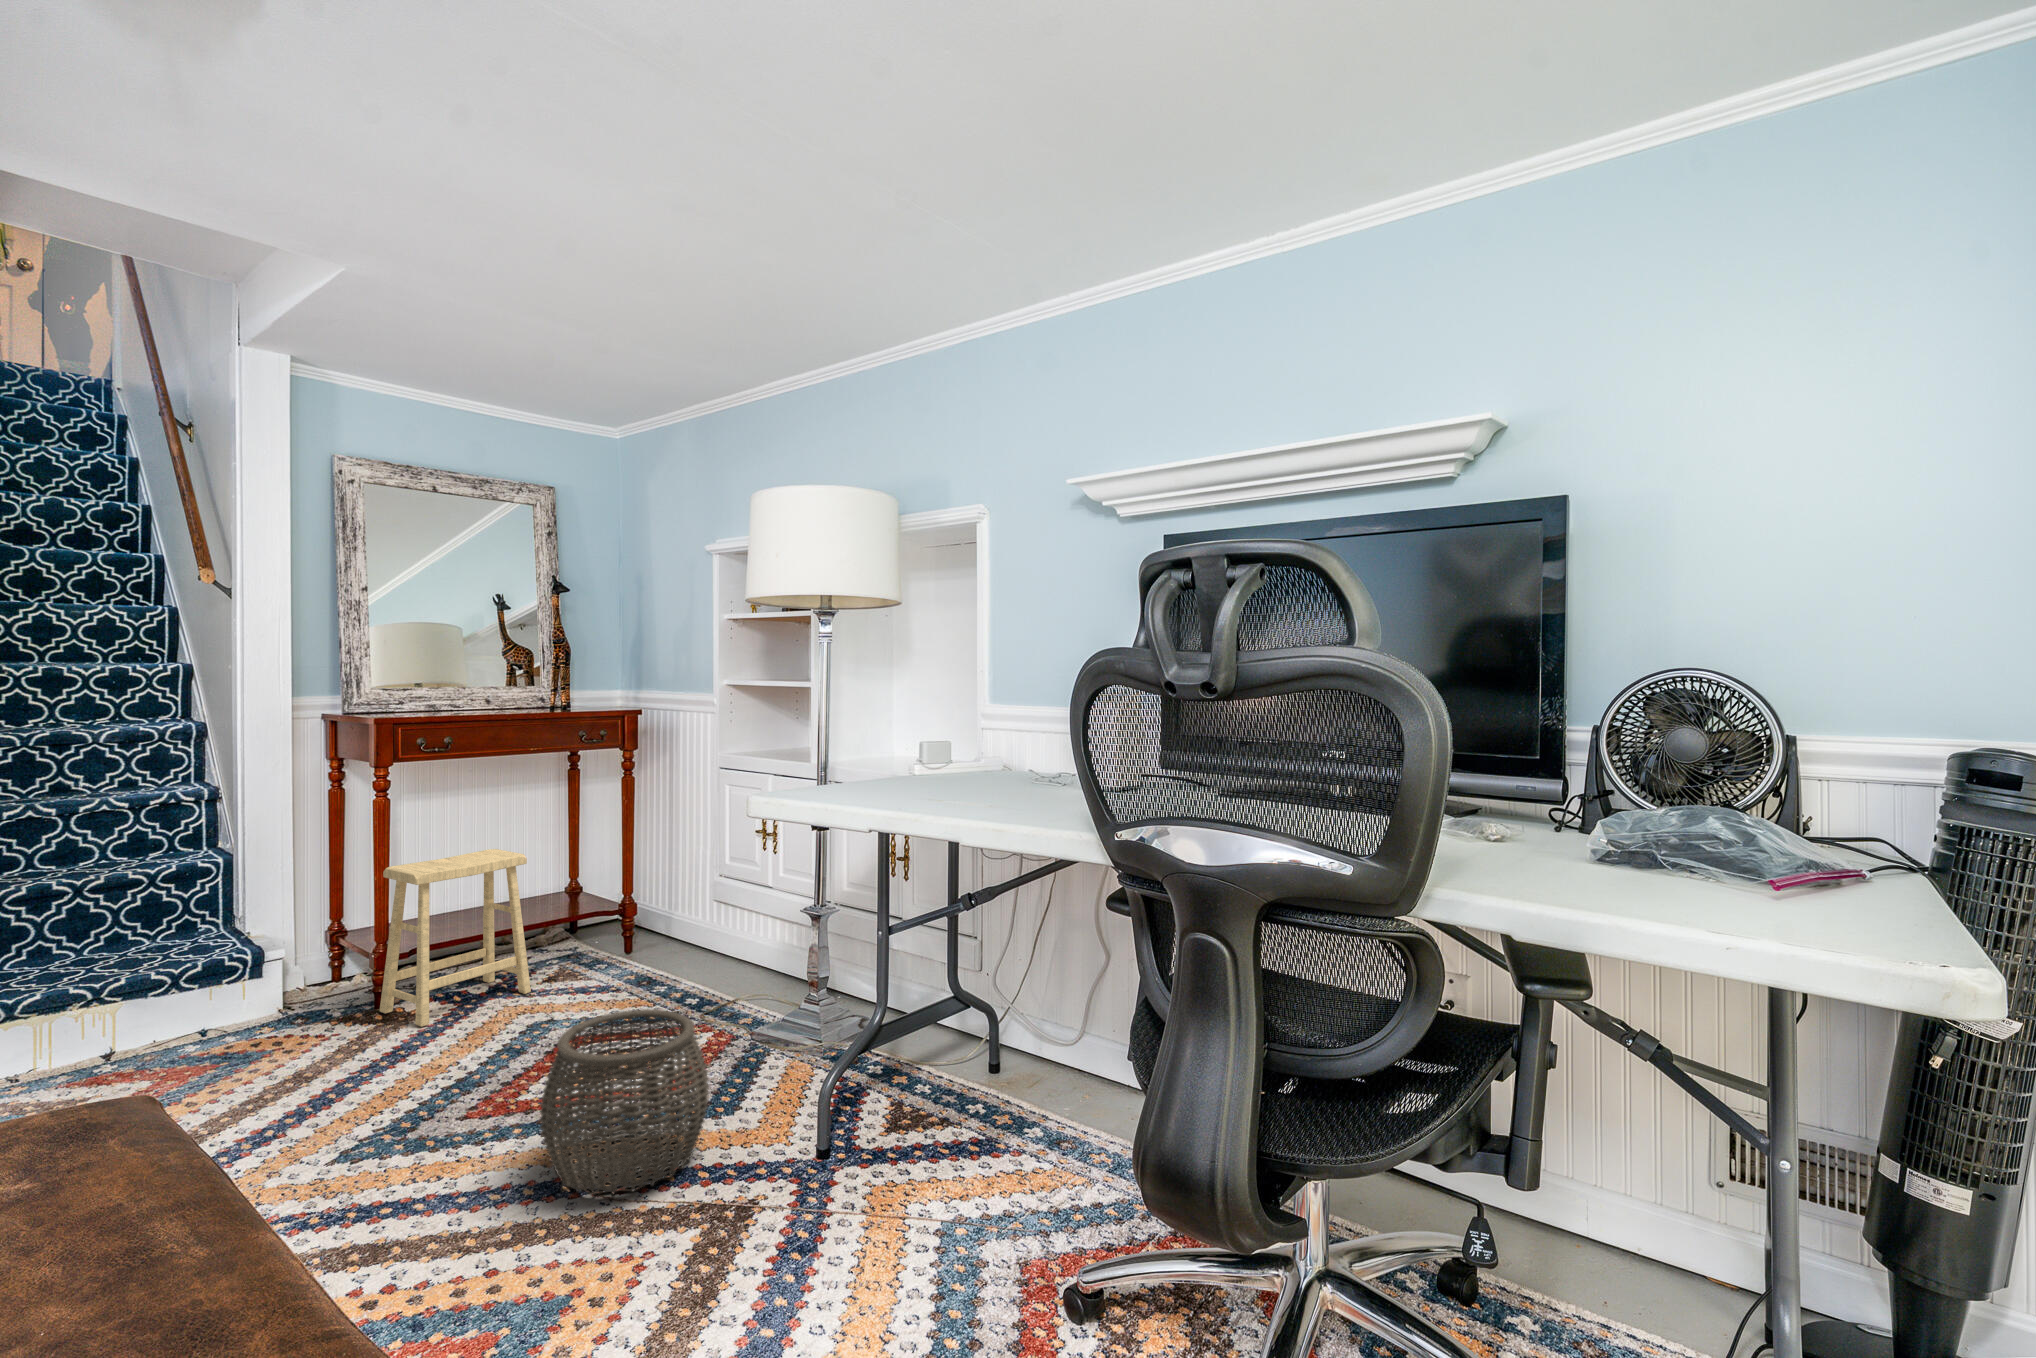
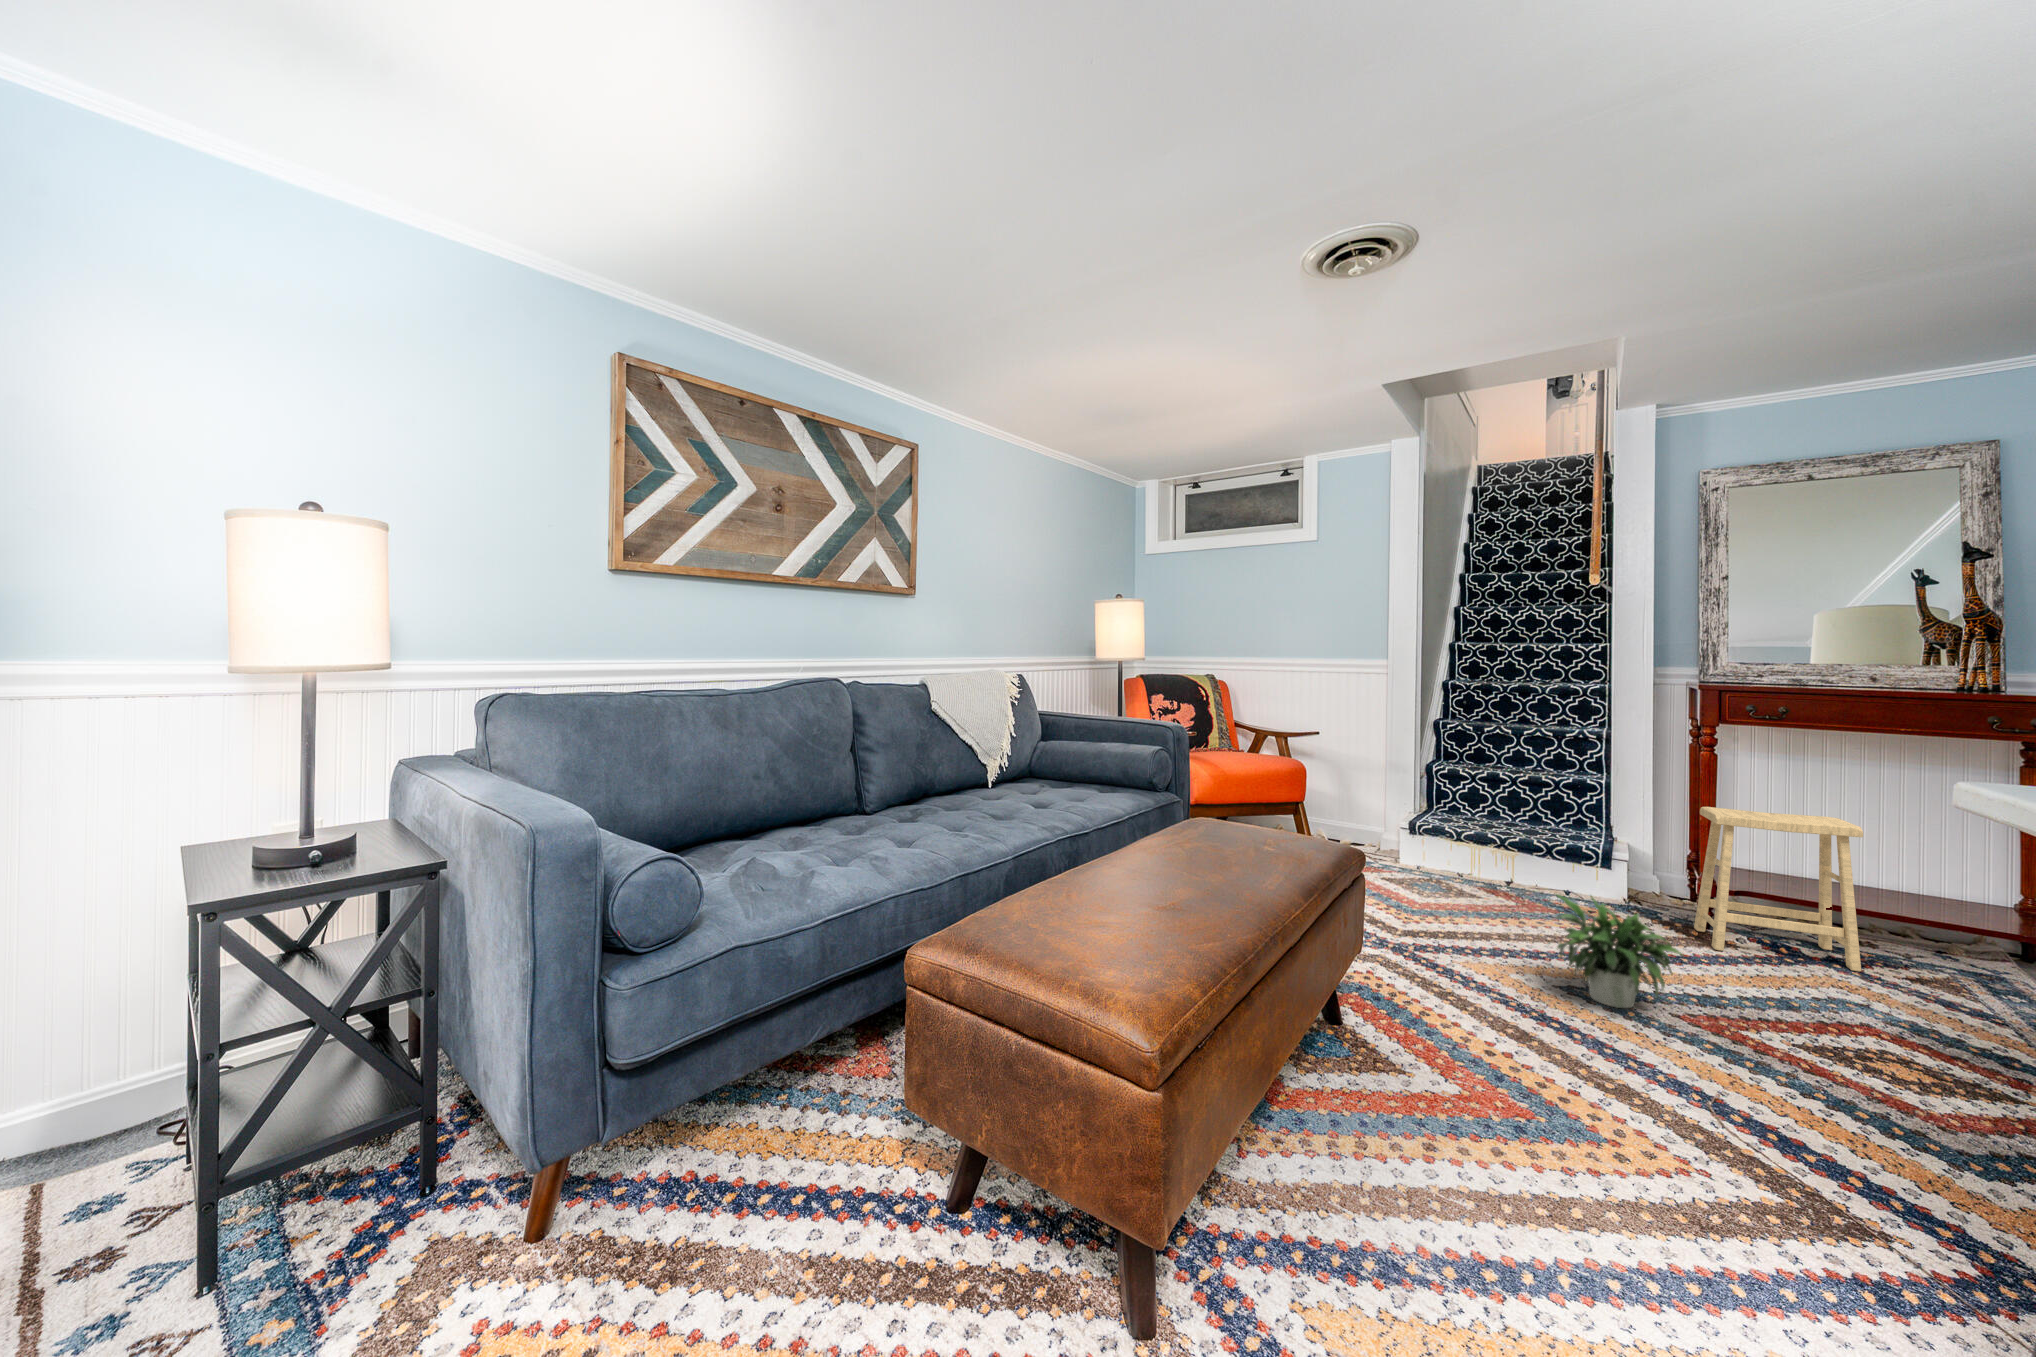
woven basket: present [540,1009,709,1195] -> none [1675,957,1908,1157]
potted plant: none [289,1020,478,1153] -> present [1556,894,1682,1008]

